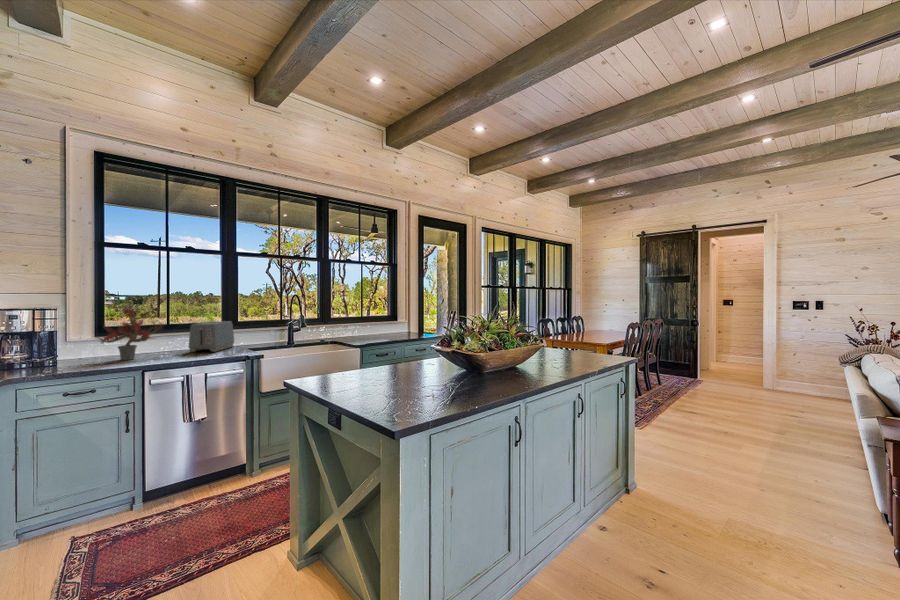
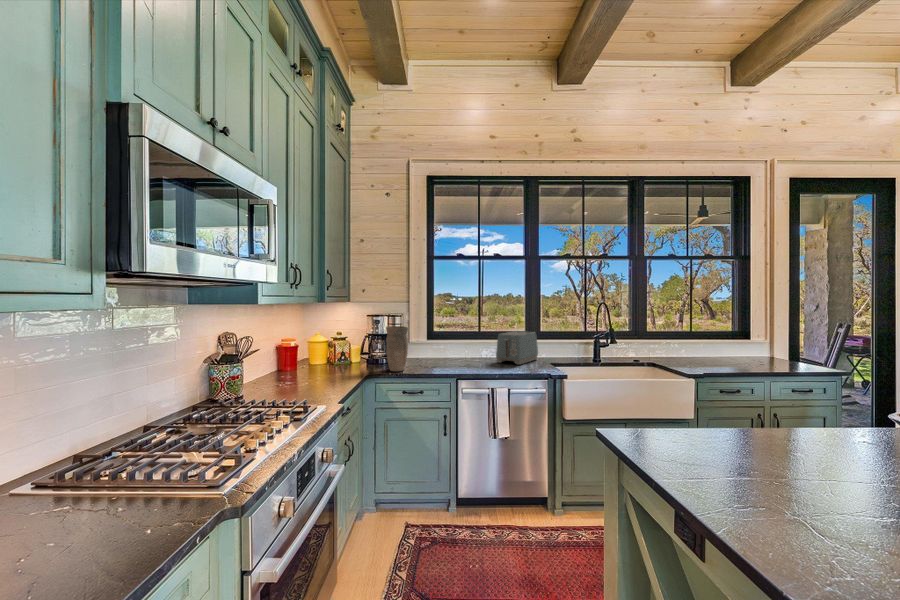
potted plant: present [97,302,163,360] -> none [421,307,476,366]
vase: none [34,320,72,371] -> present [386,326,408,371]

